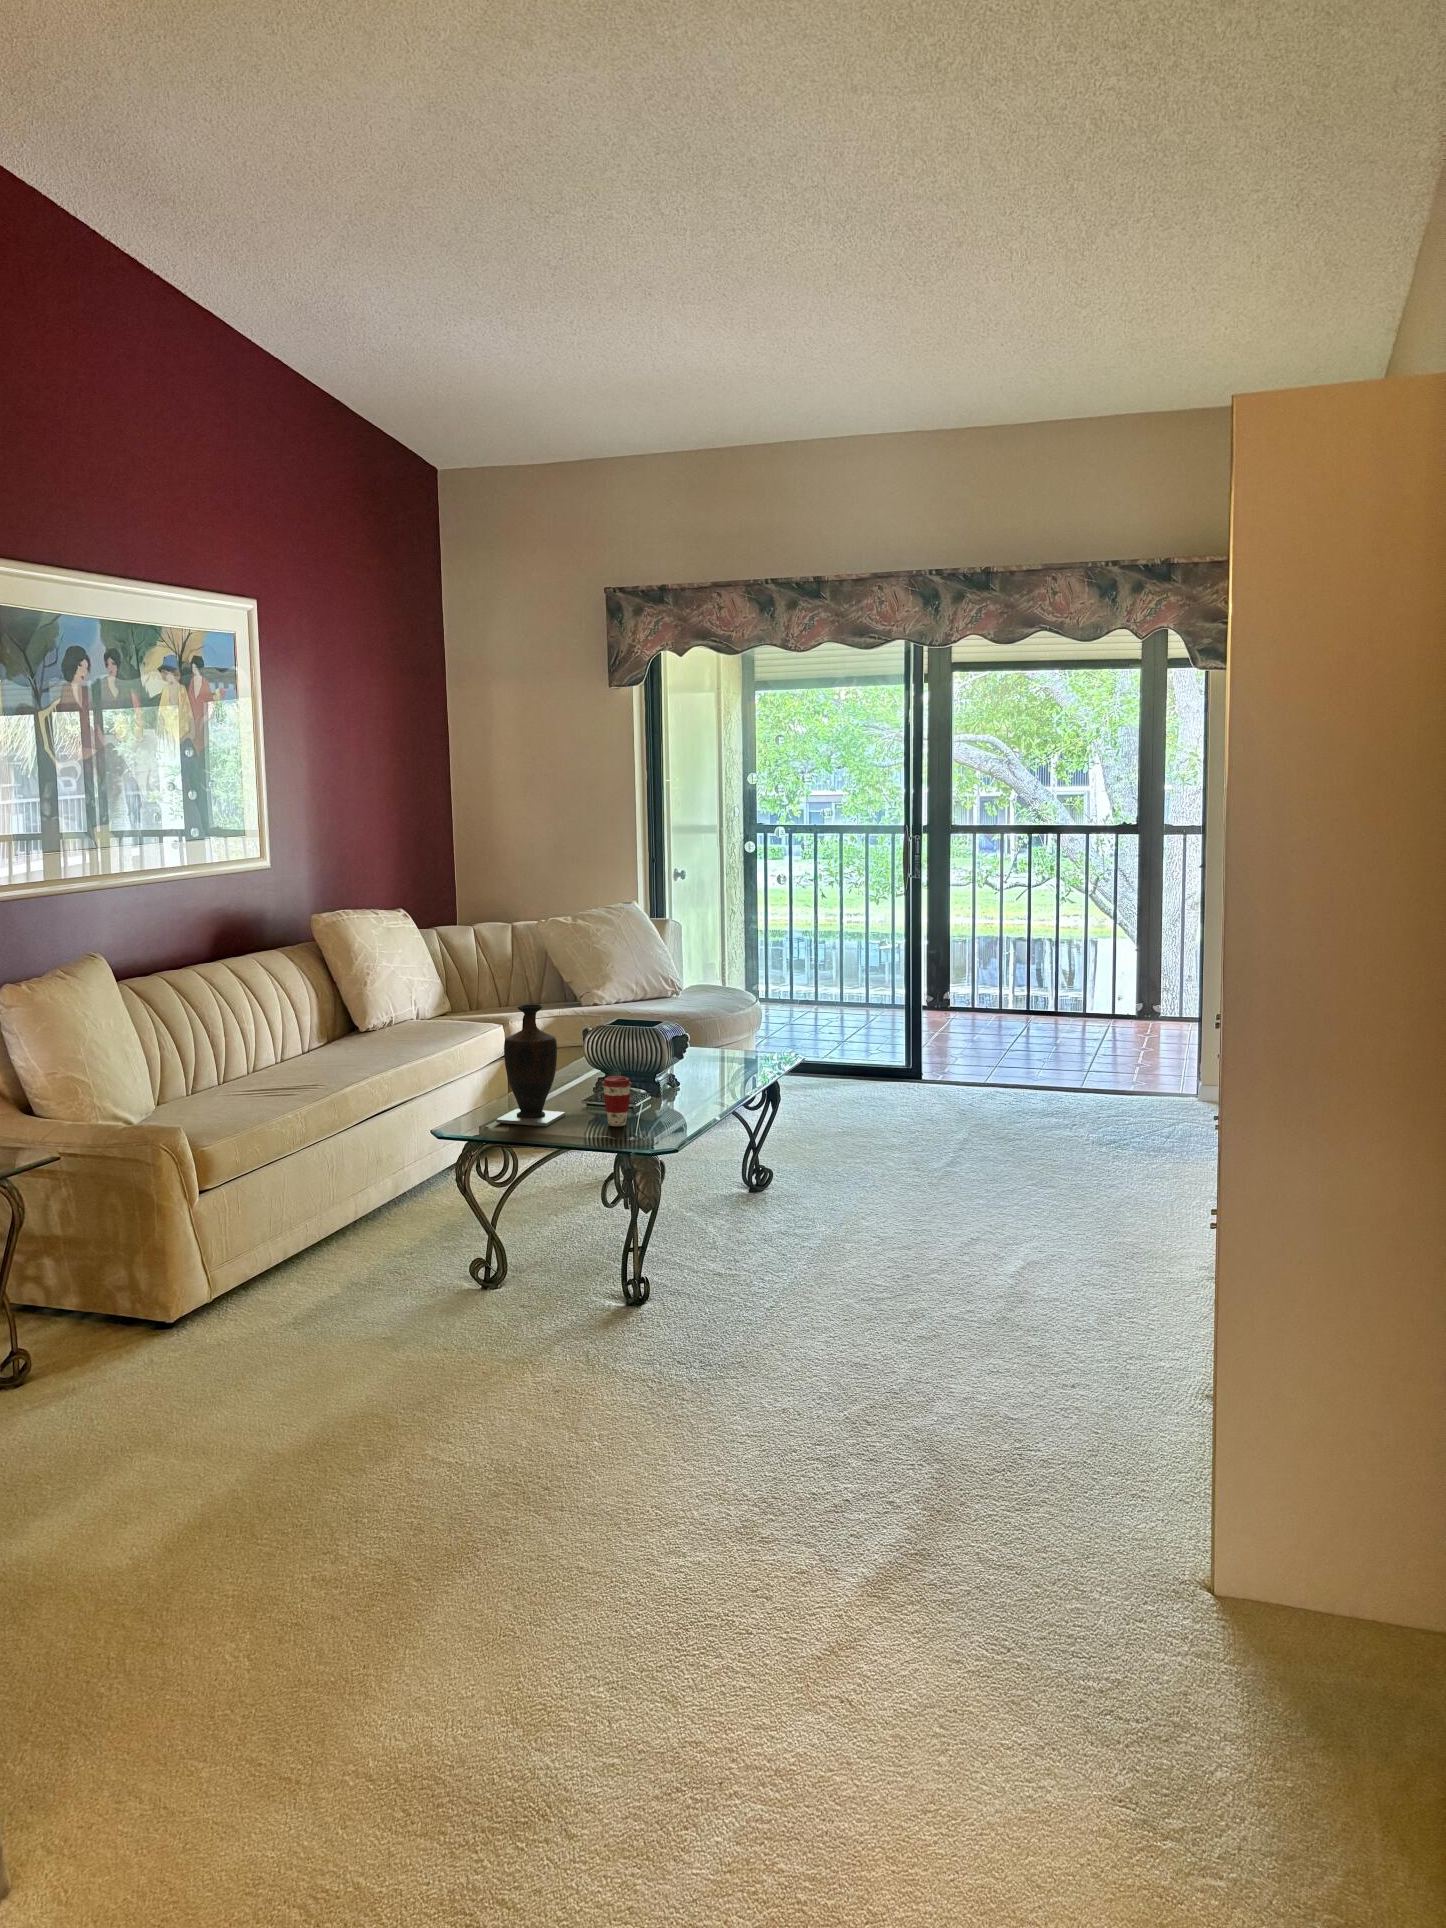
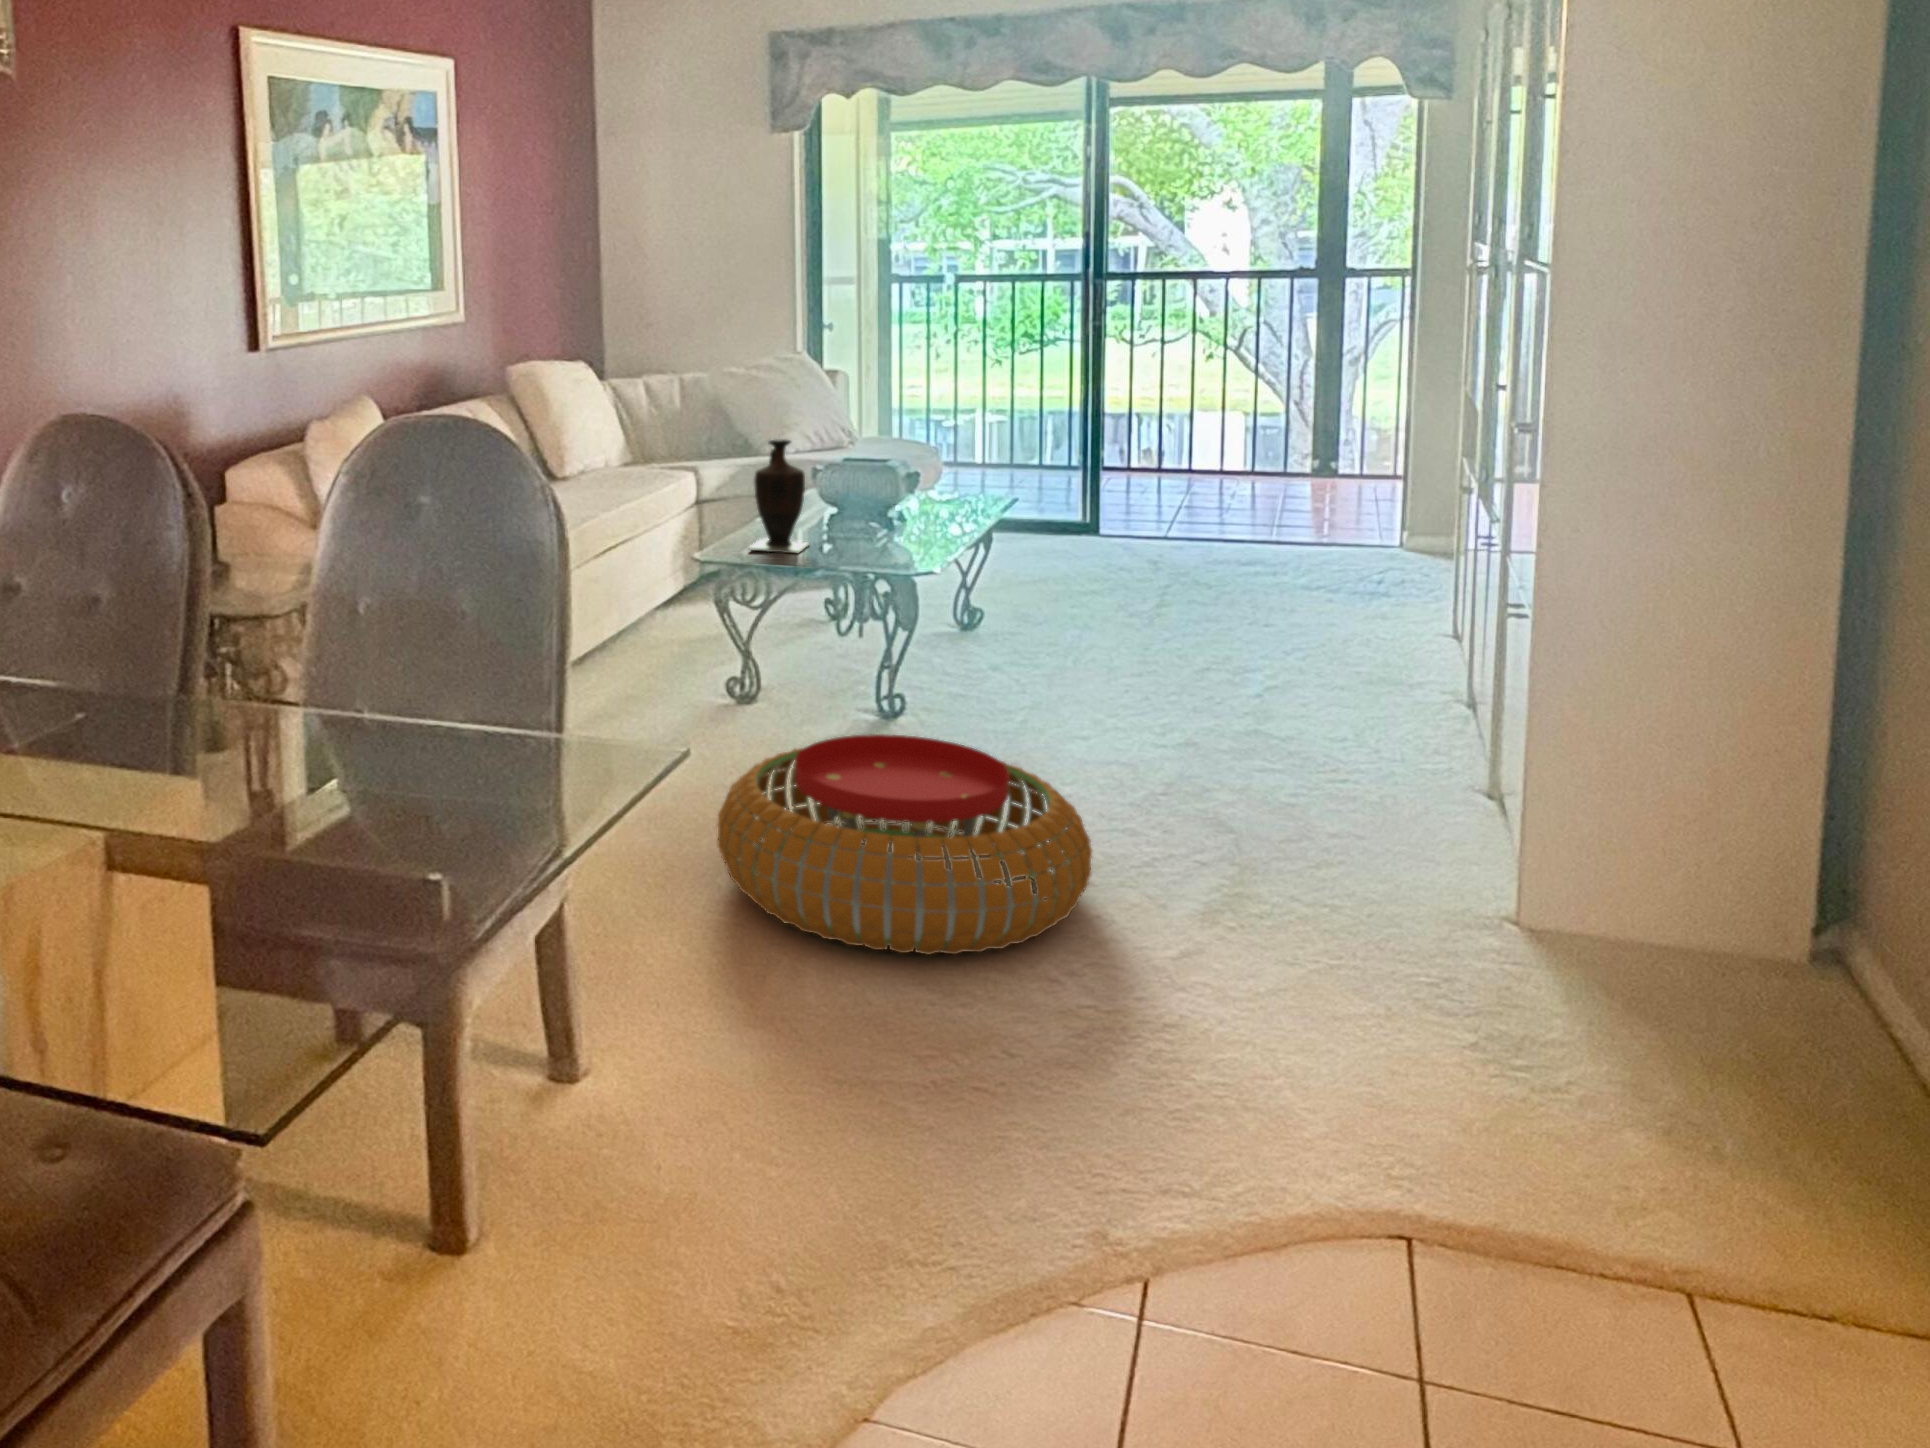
coffee cup: present [602,1076,631,1126] -> none [854,507,883,554]
pouf: none [339,1350,751,1633] -> present [718,734,1092,955]

